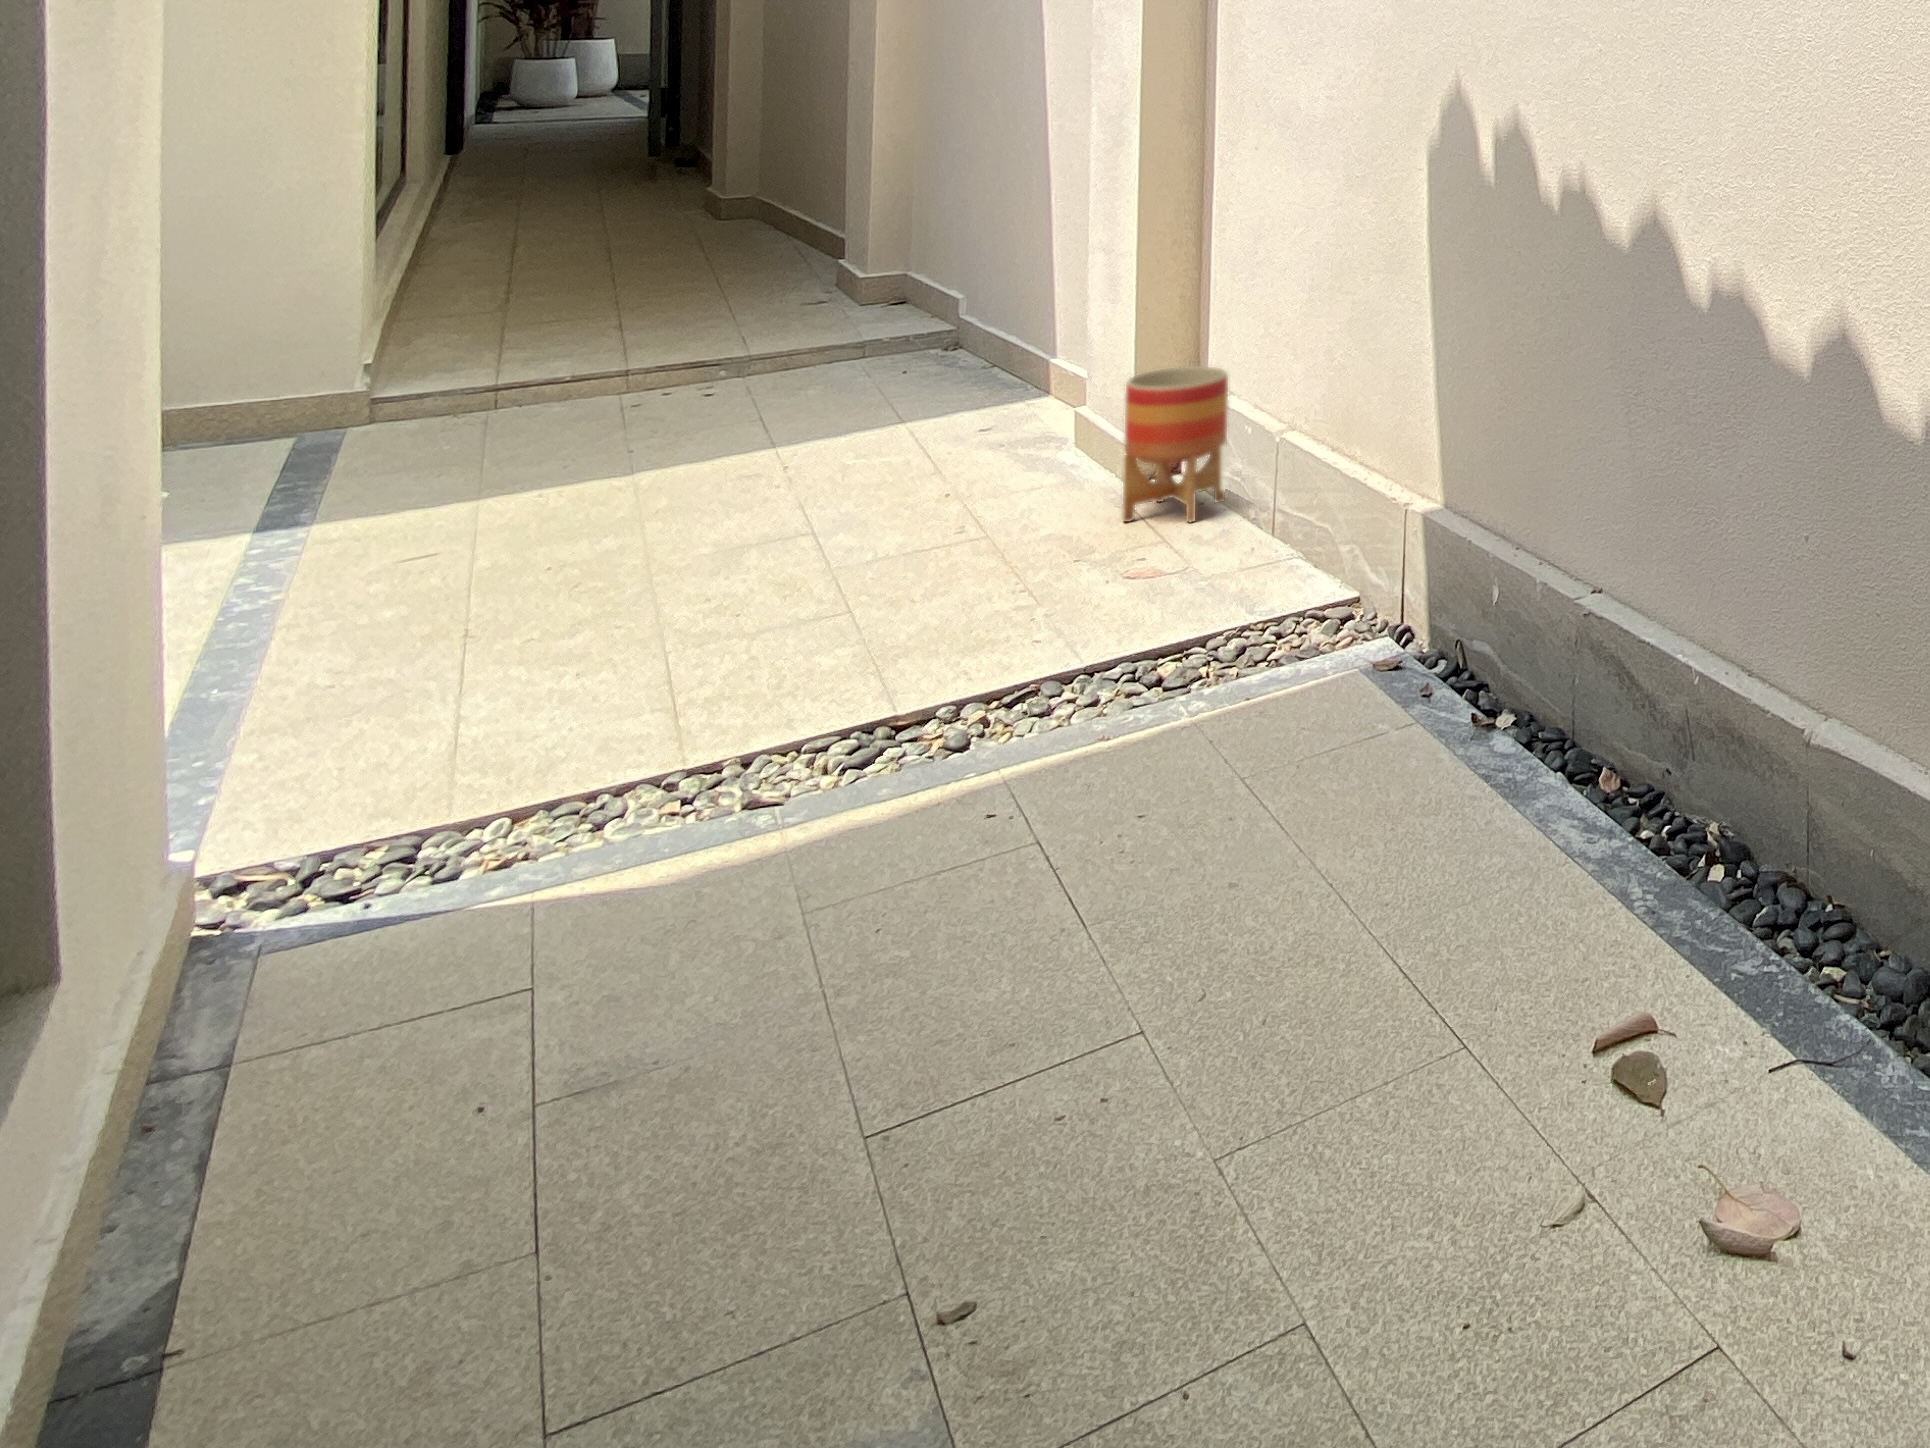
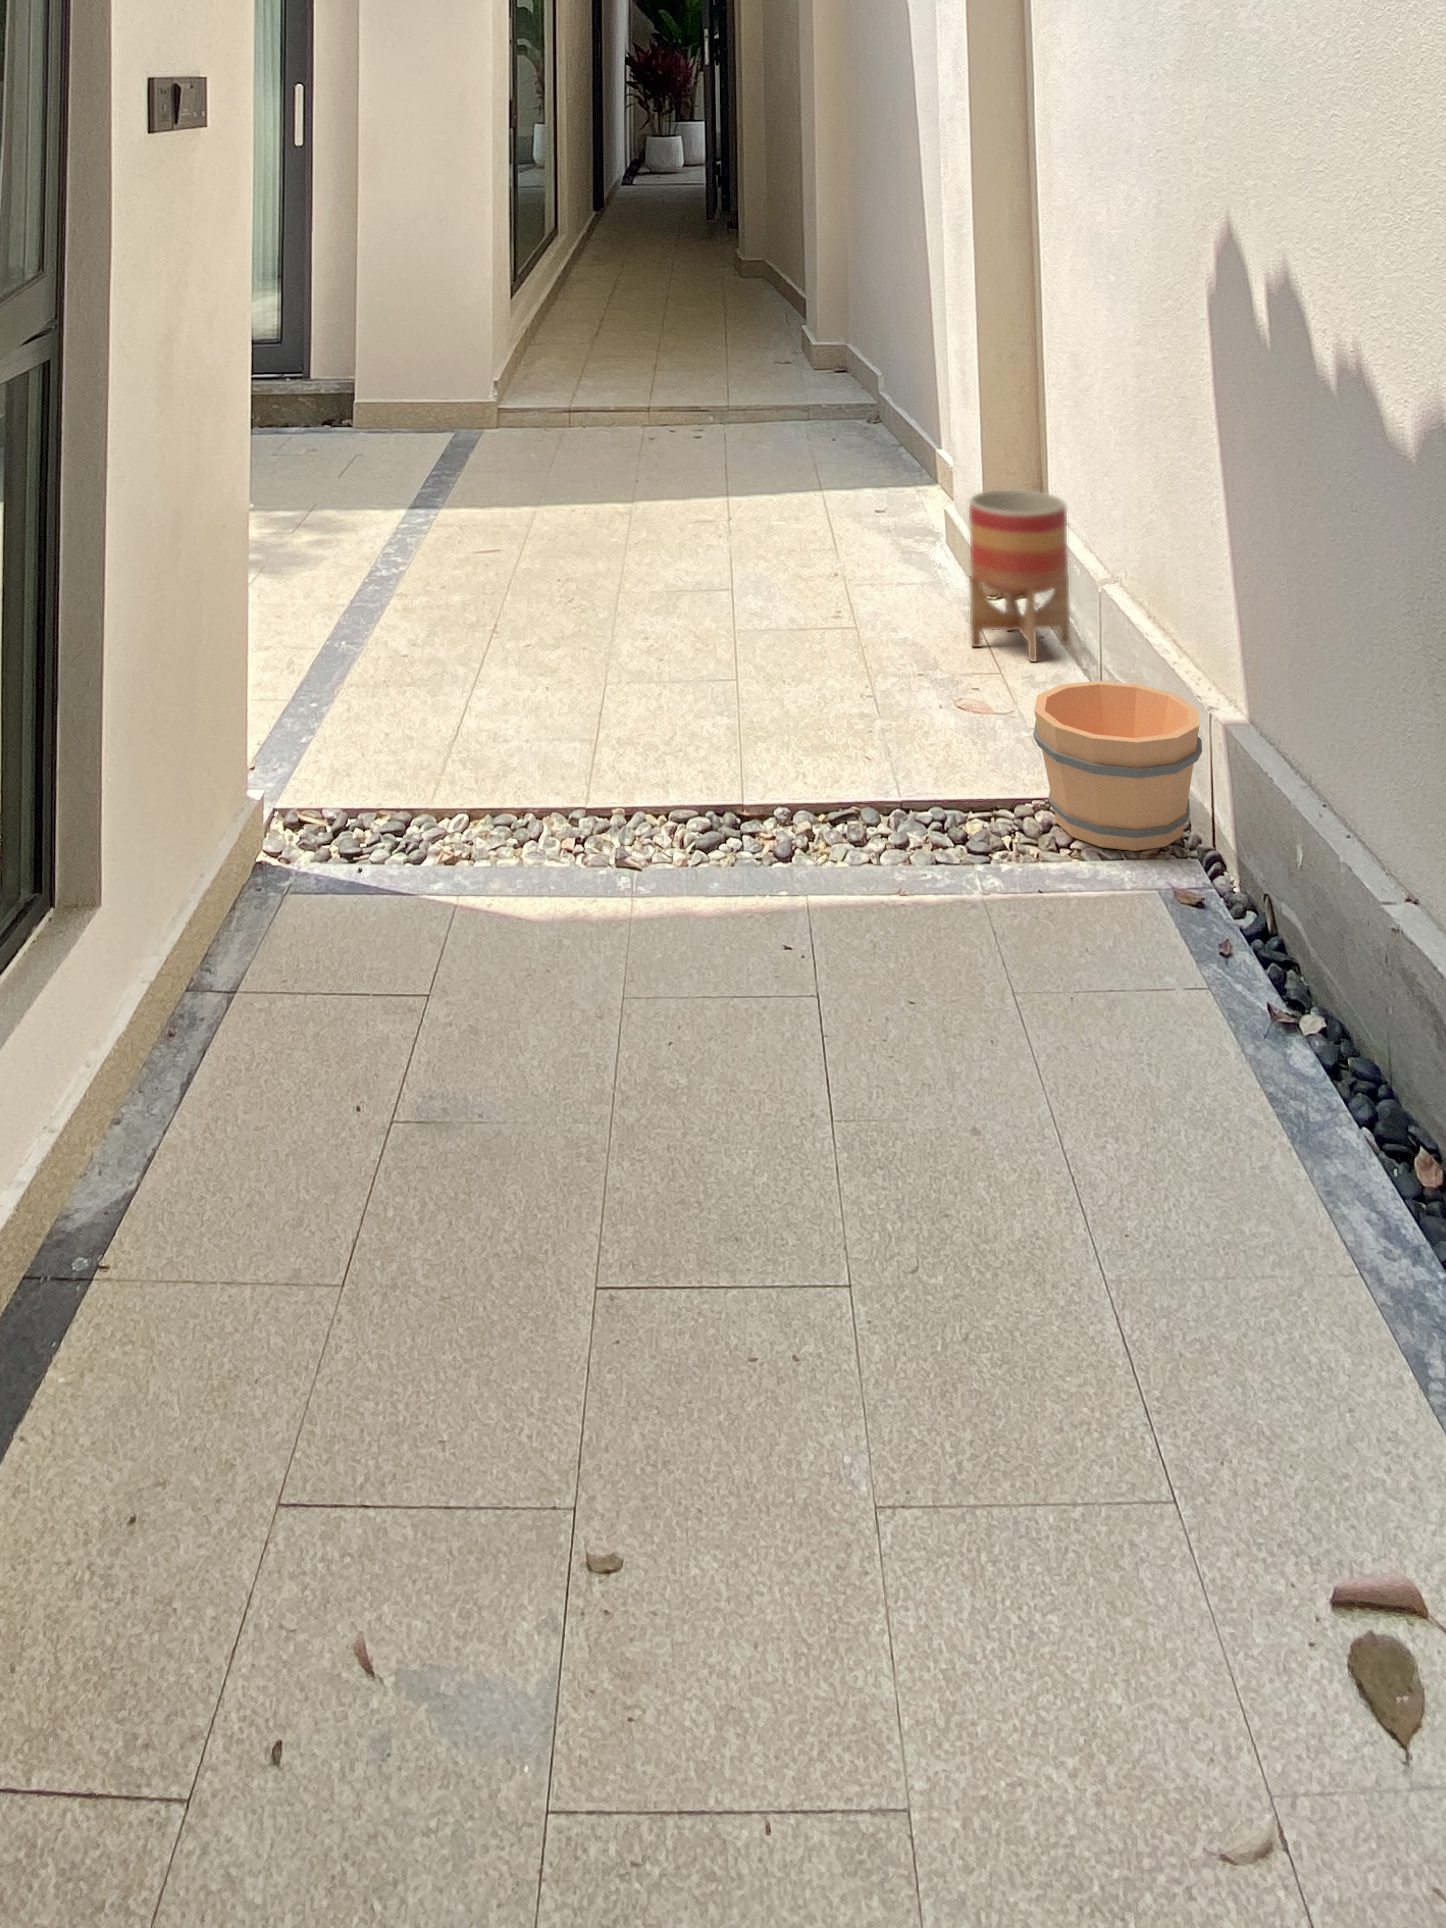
bucket: none [1230,506,1390,649] -> present [1033,681,1202,851]

